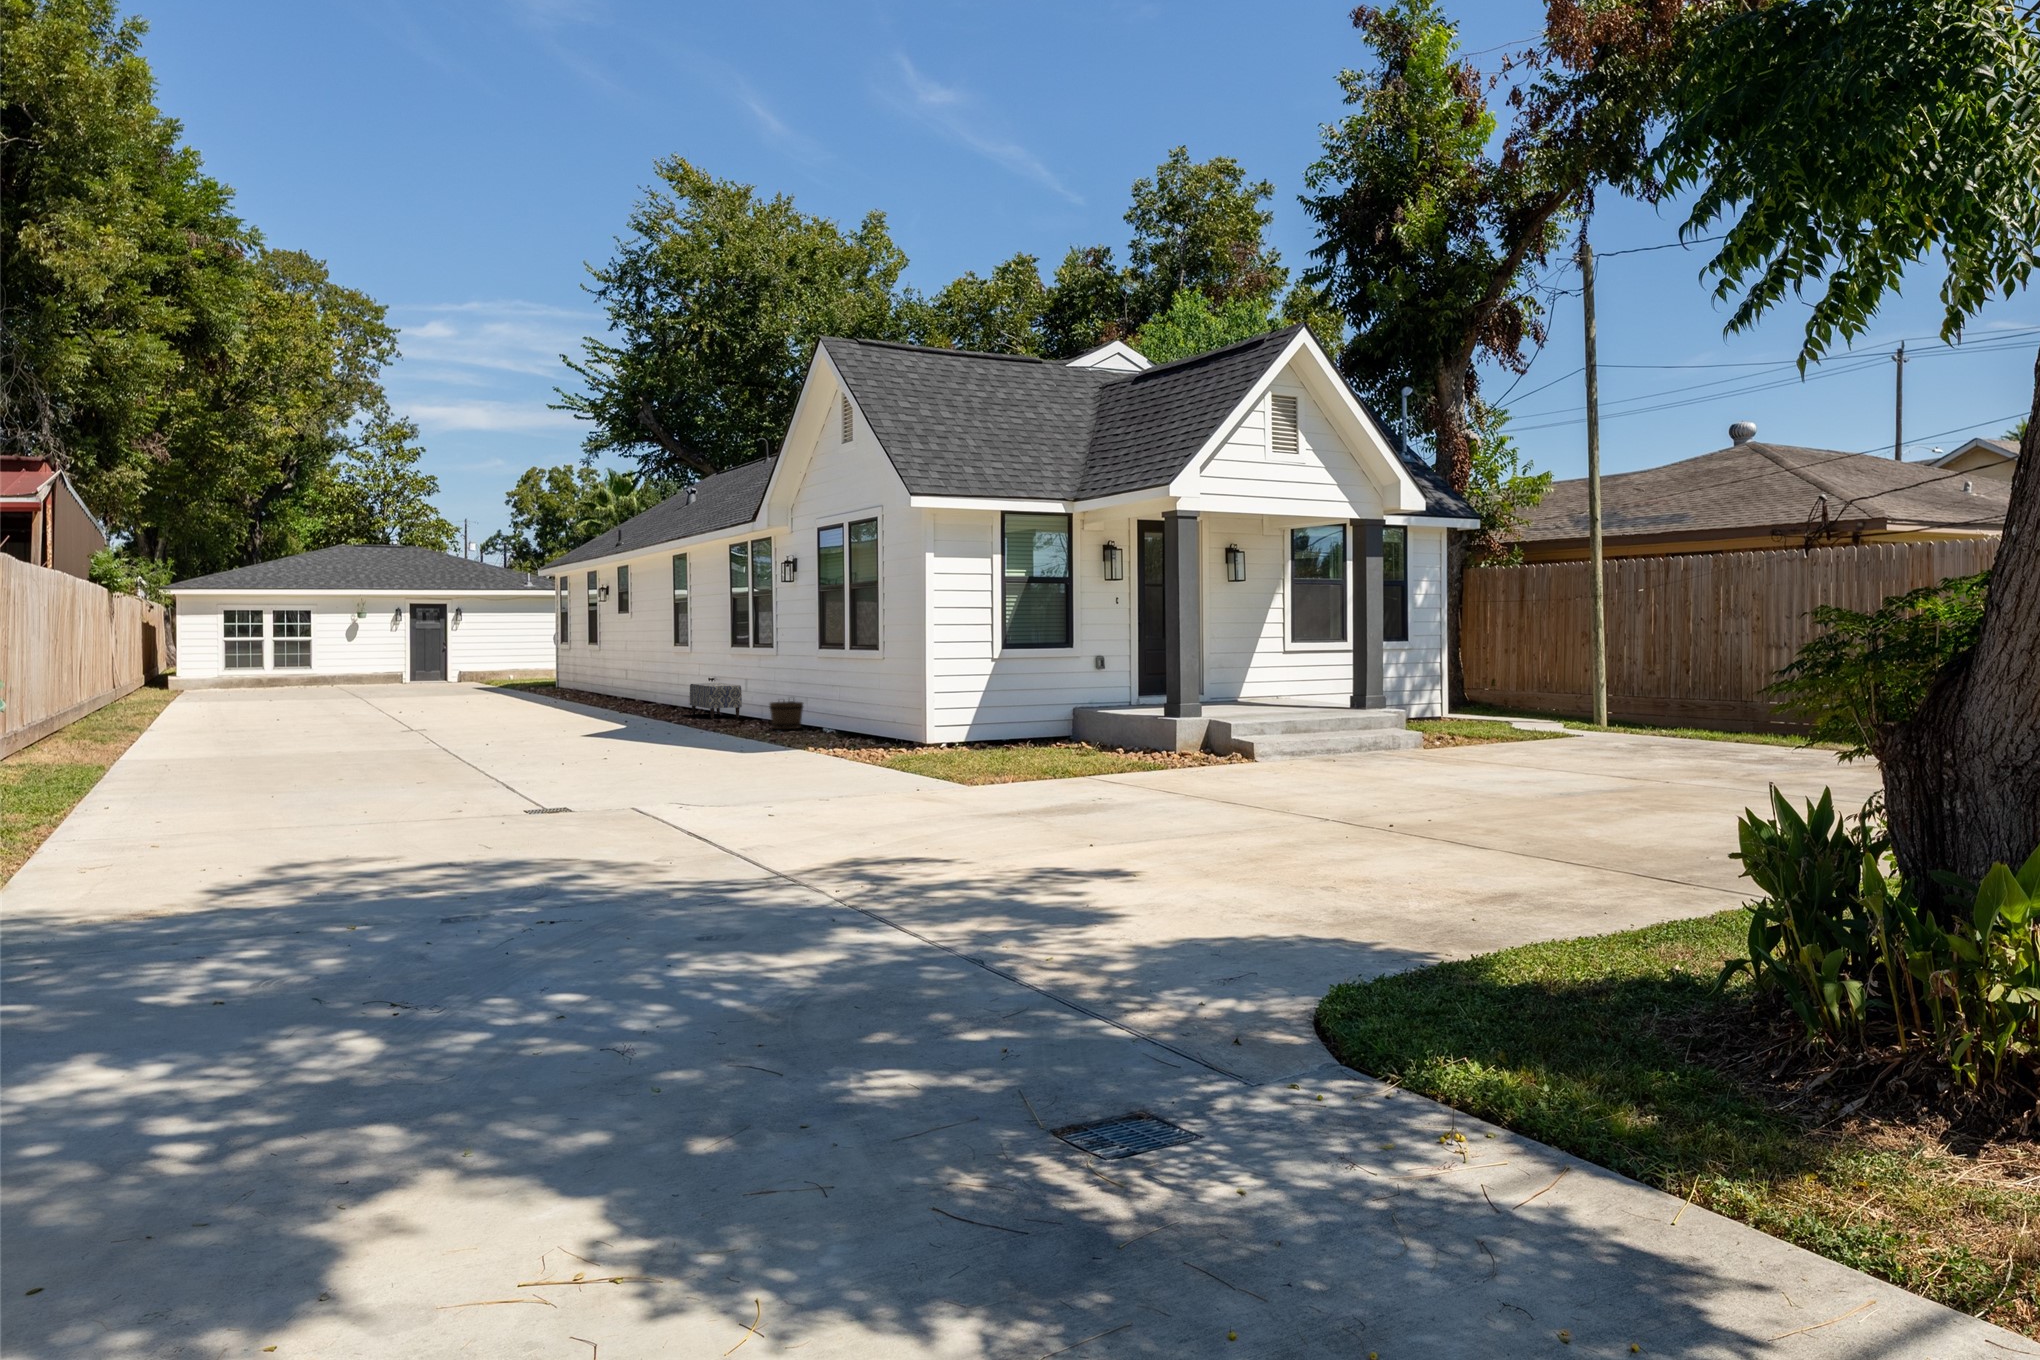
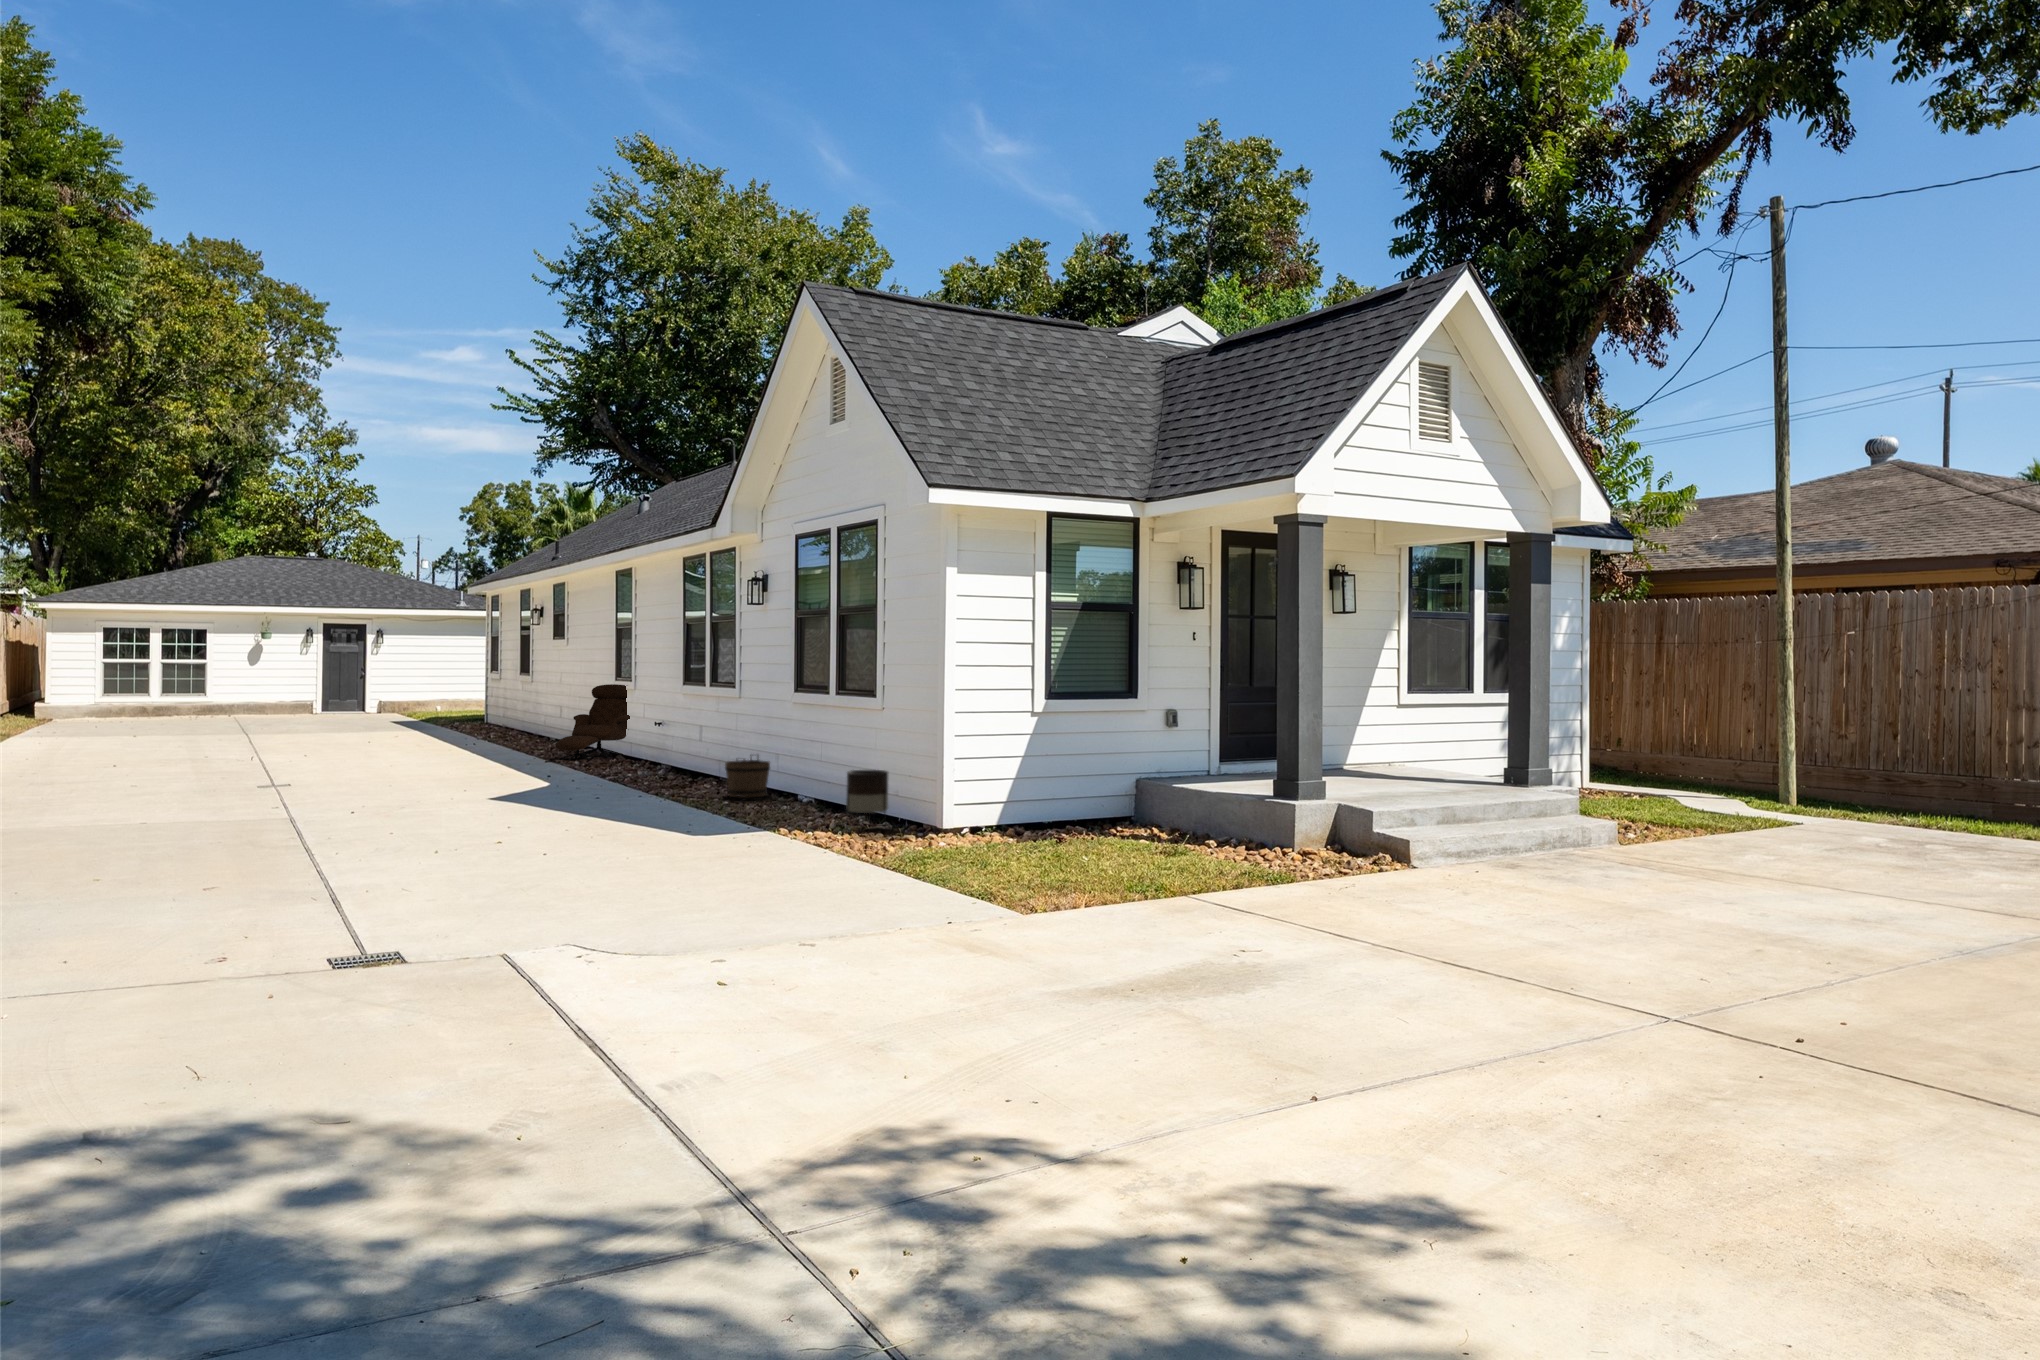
lounge chair: none [630,649,691,710] -> present [556,684,630,761]
bench: present [690,683,742,719] -> none [627,730,692,777]
planter: none [860,702,890,744] -> present [846,770,888,820]

